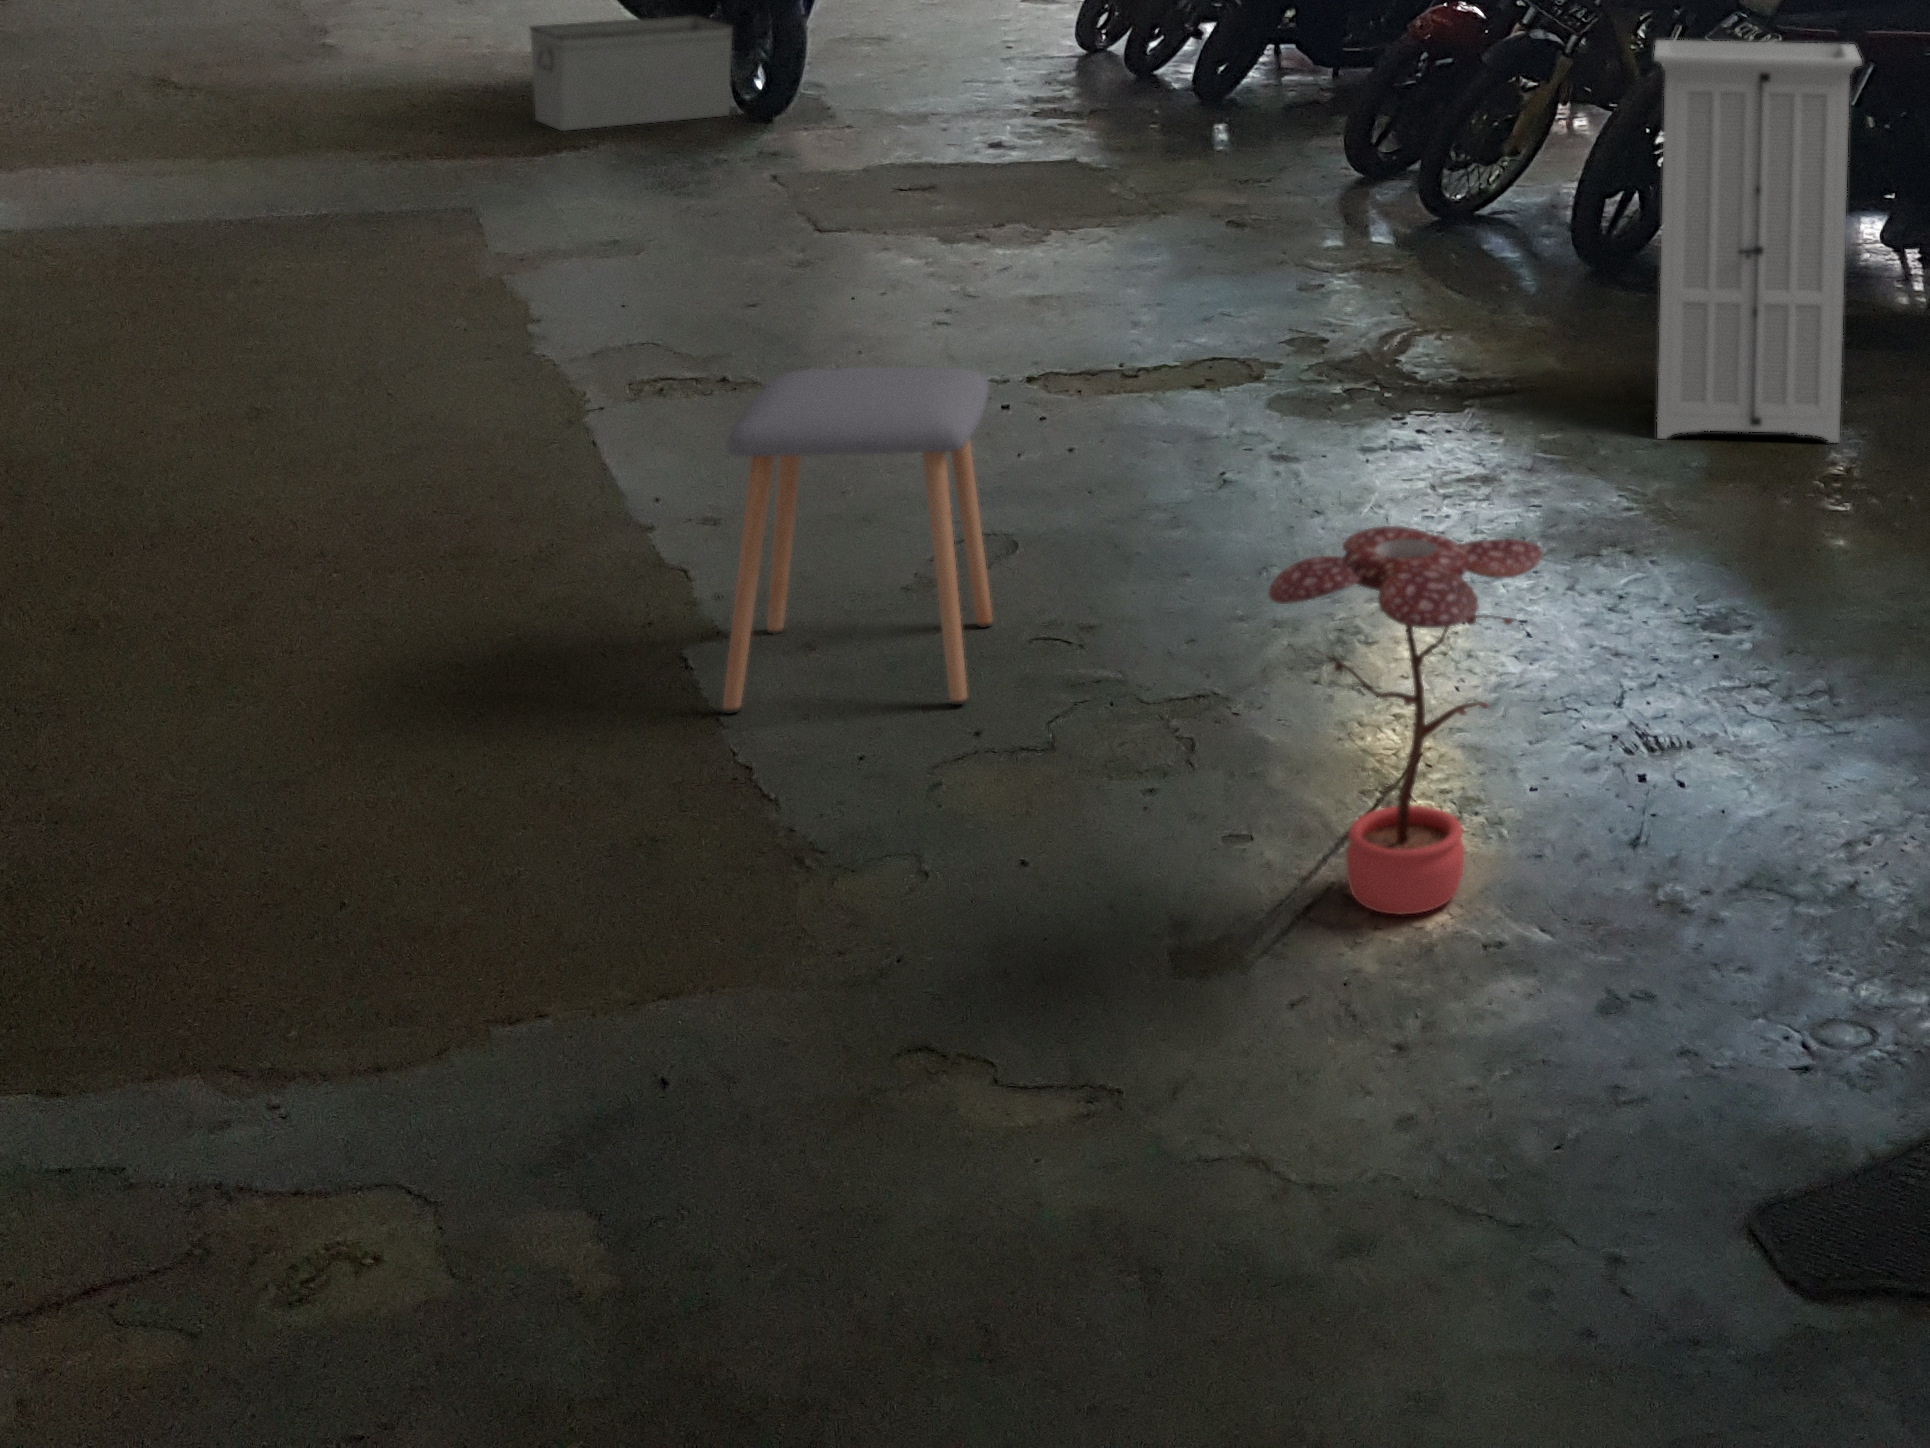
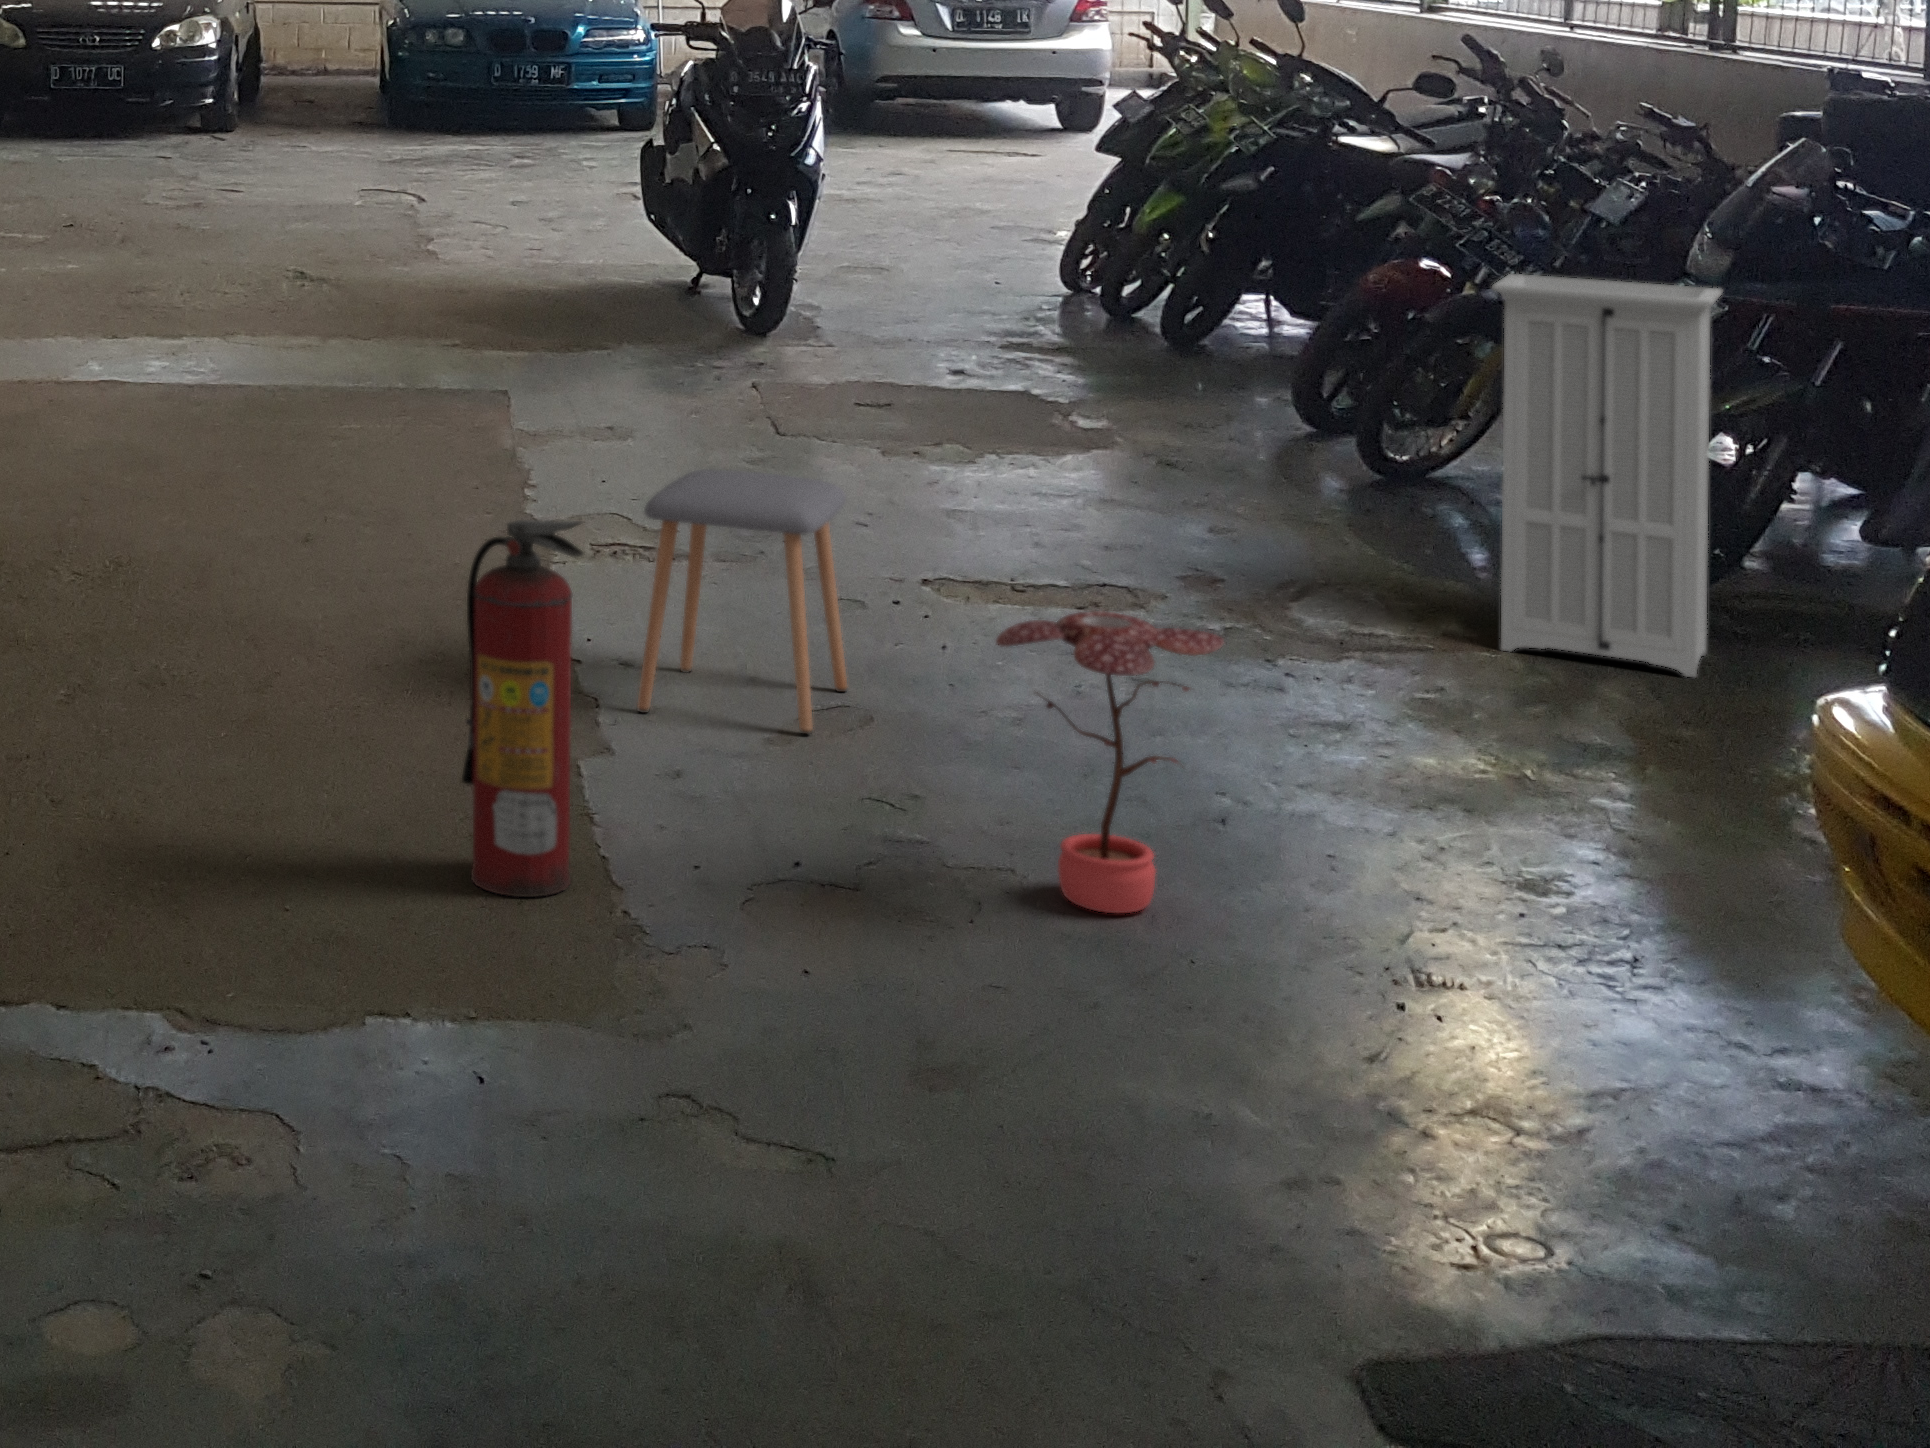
storage bin: present [530,15,732,131] -> none [584,231,747,321]
fire extinguisher: none [503,535,702,1109] -> present [462,520,584,897]

